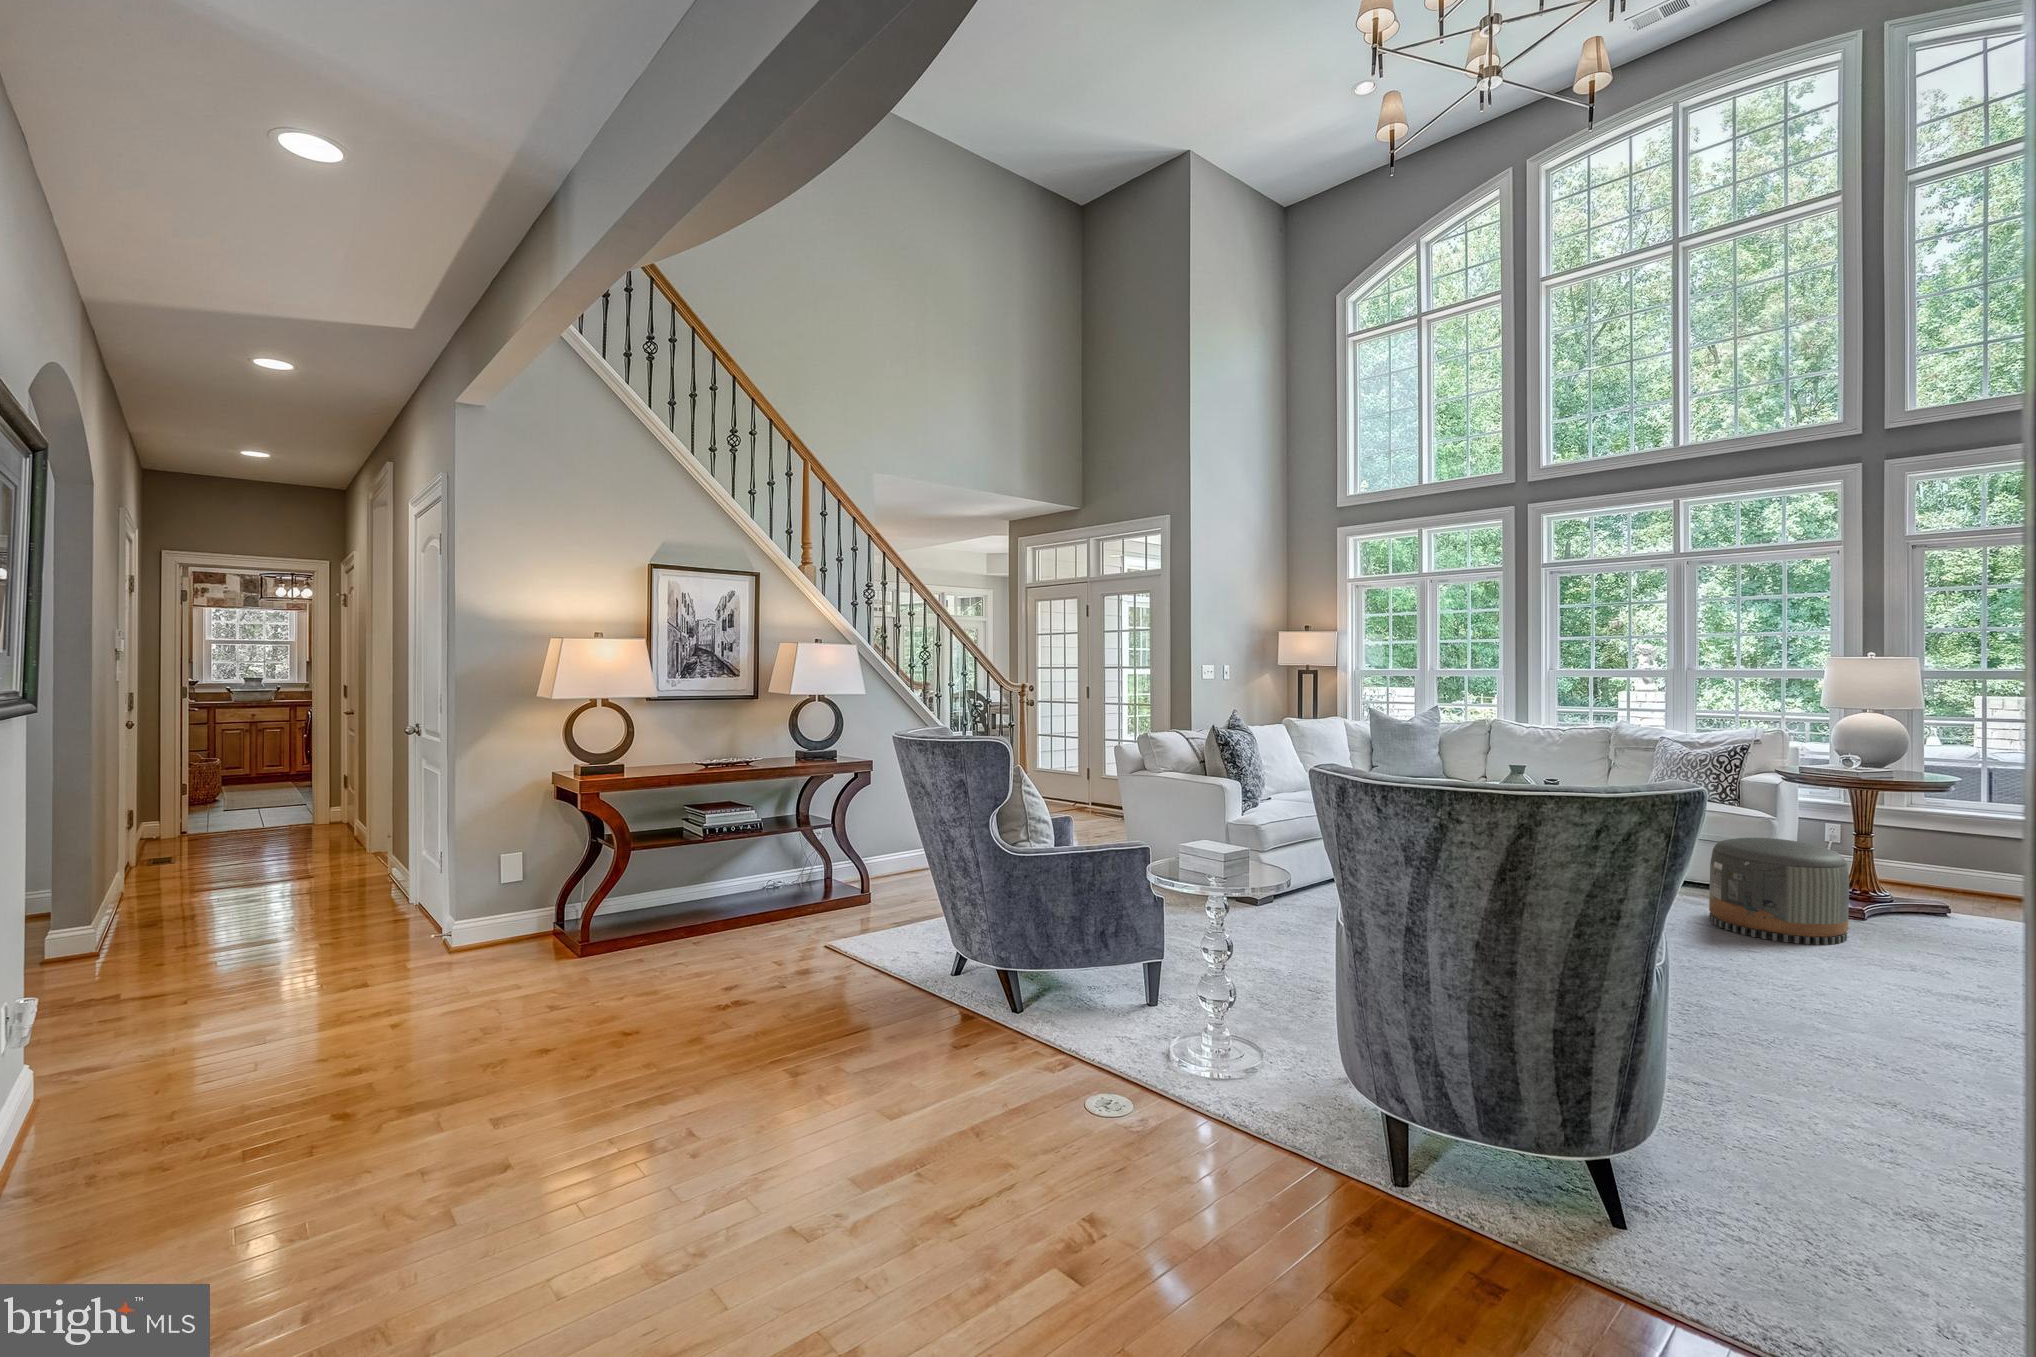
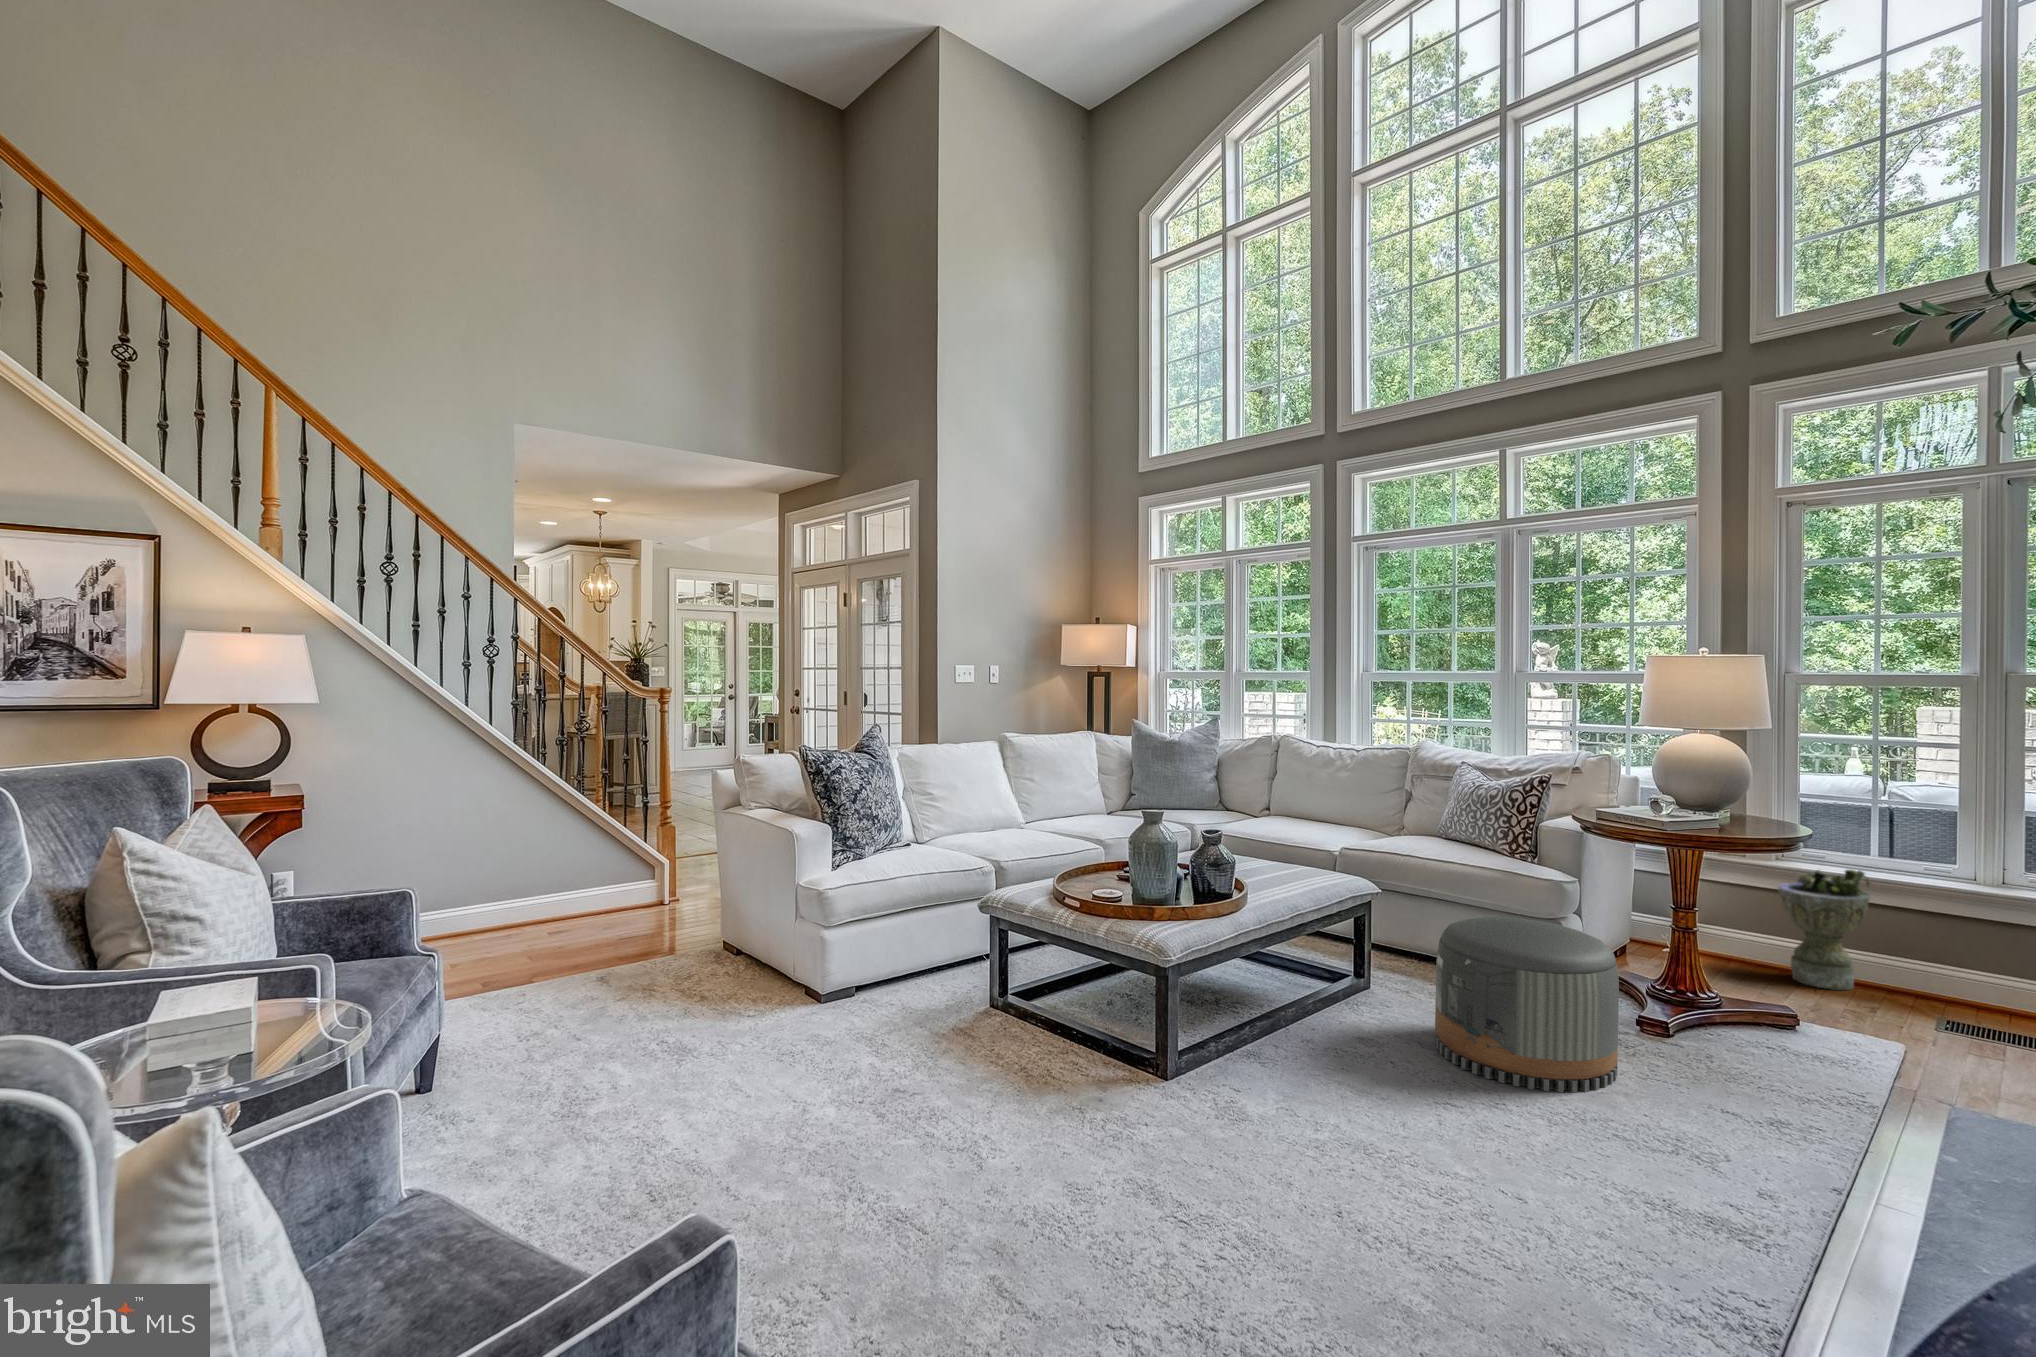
planter: none [1910,810,1981,894] -> present [1778,870,1870,990]

